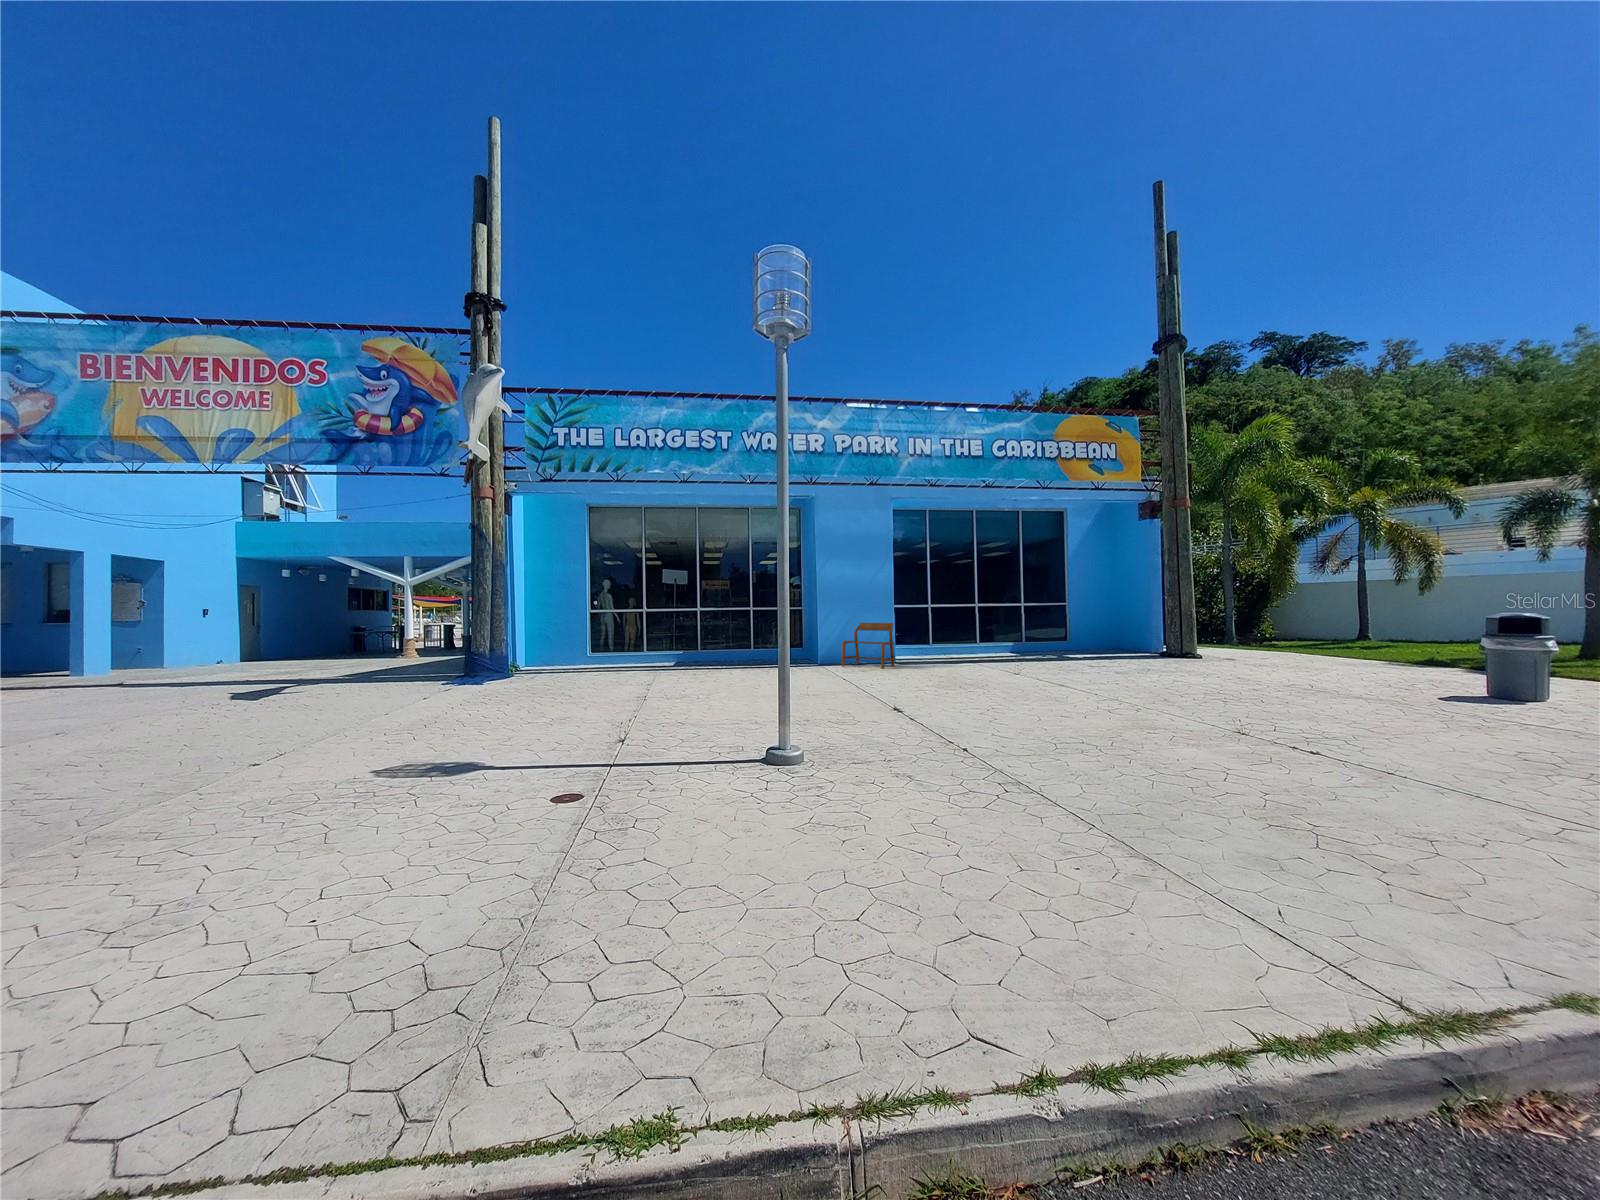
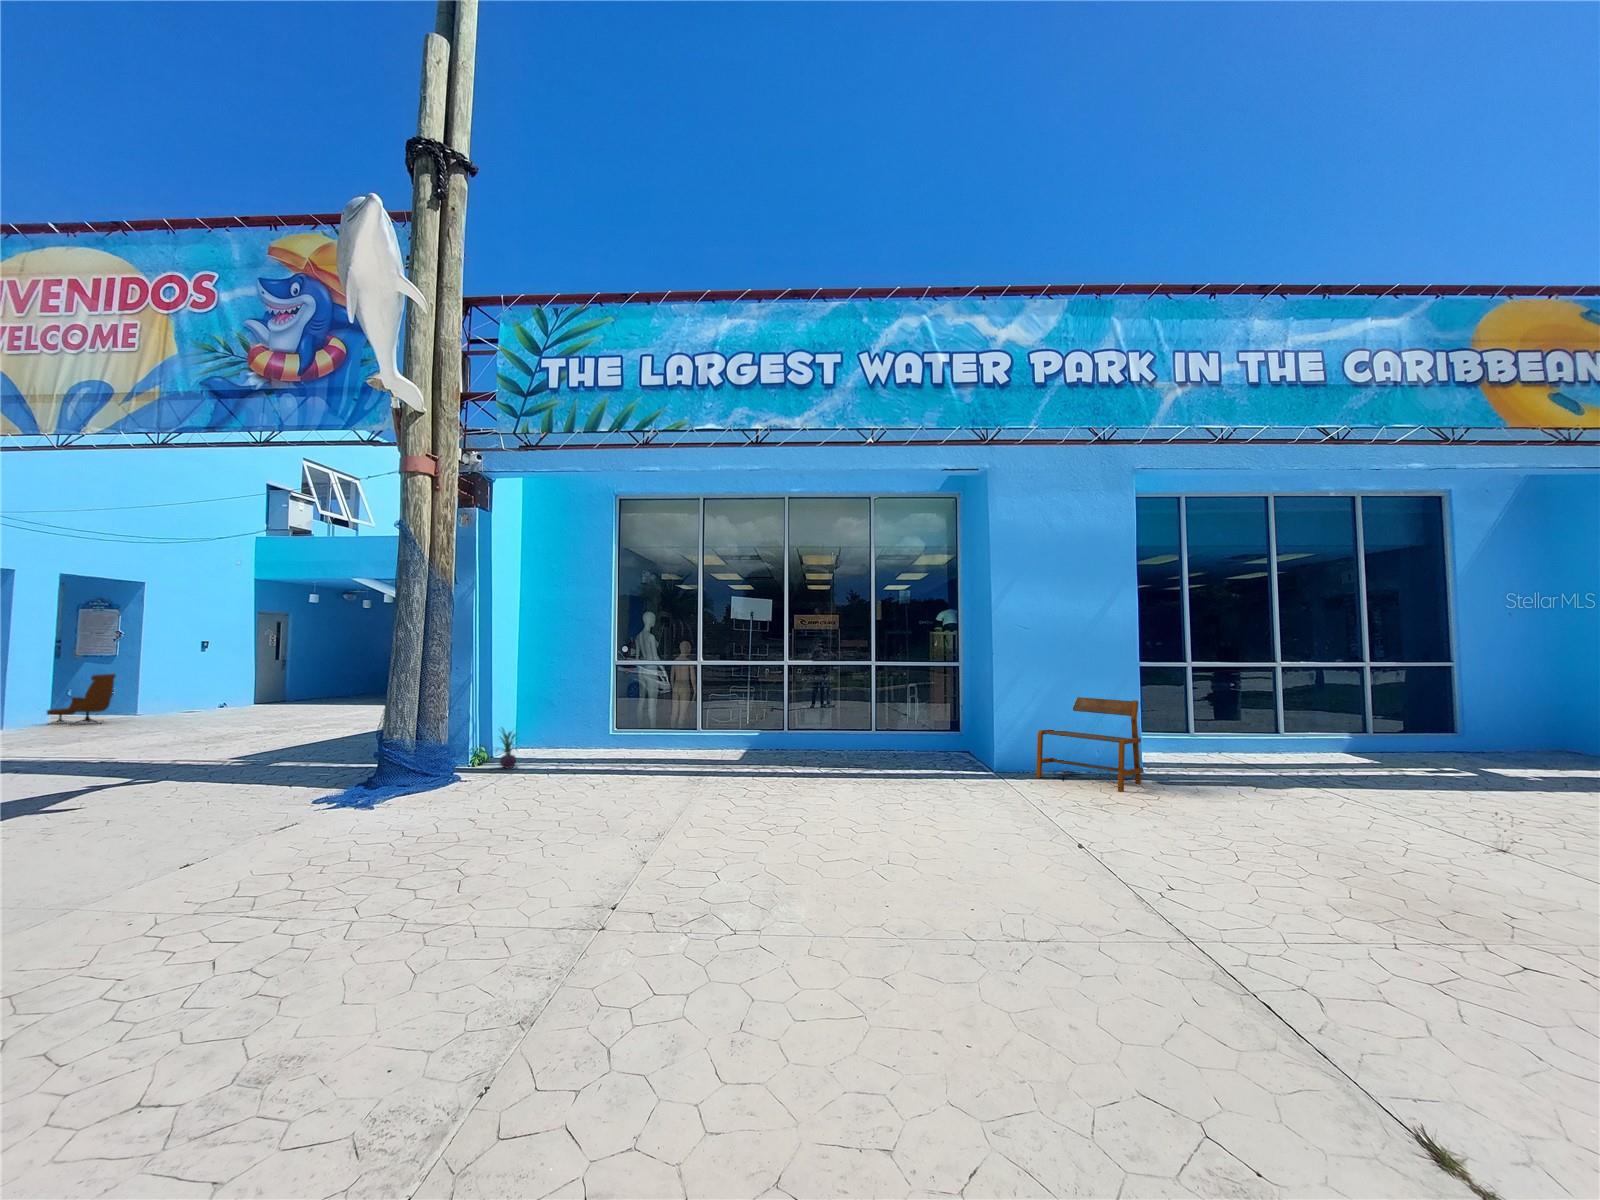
lounge chair: none [103,633,164,674] -> present [47,674,116,724]
decorative plant: none [511,651,543,676] -> present [496,728,517,768]

